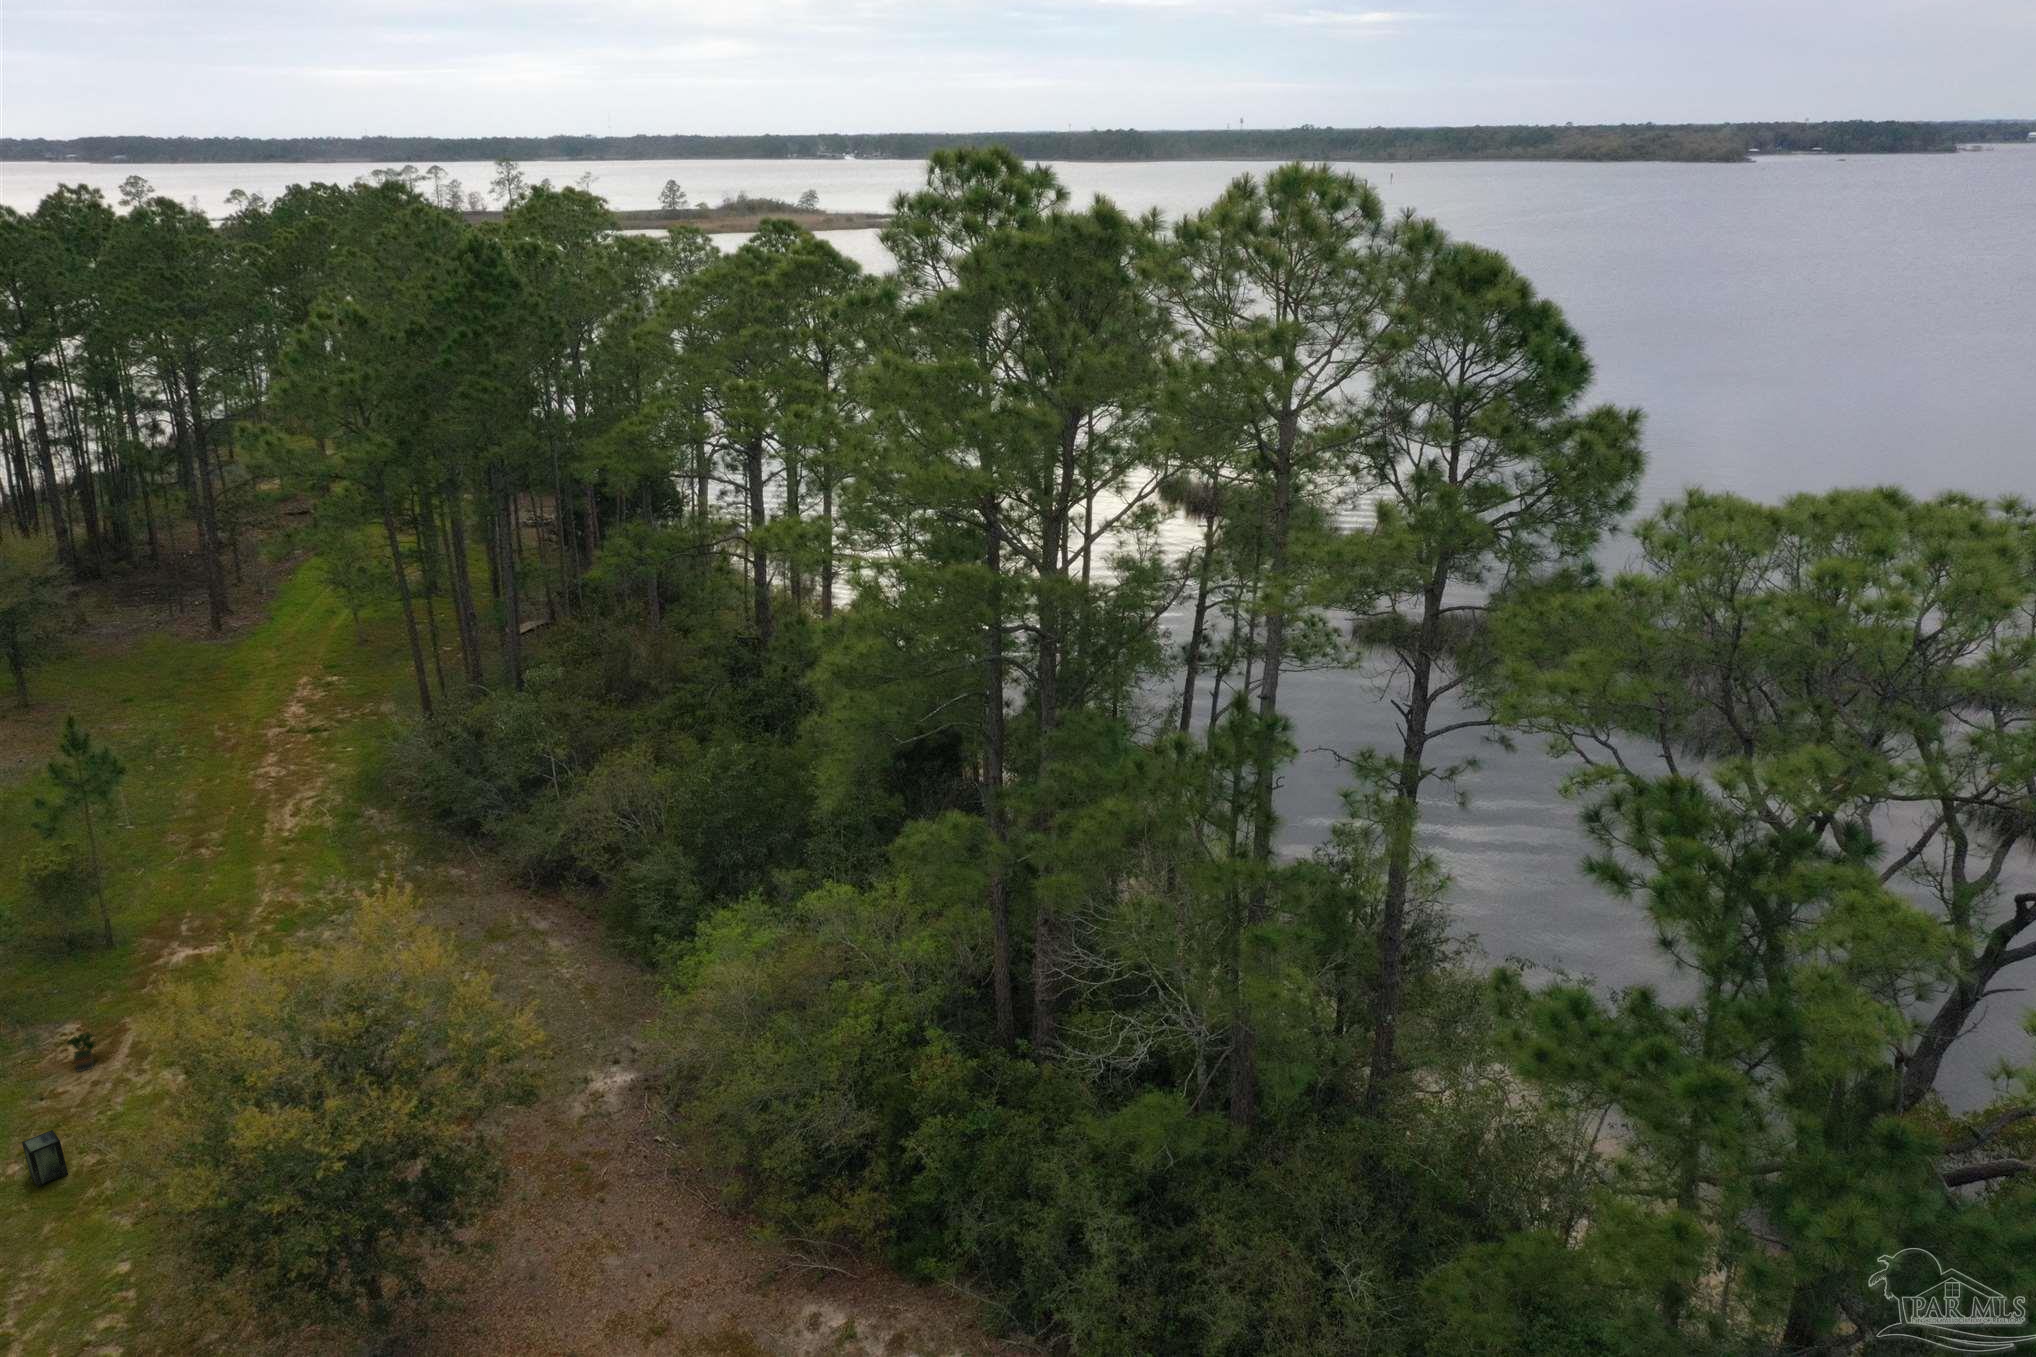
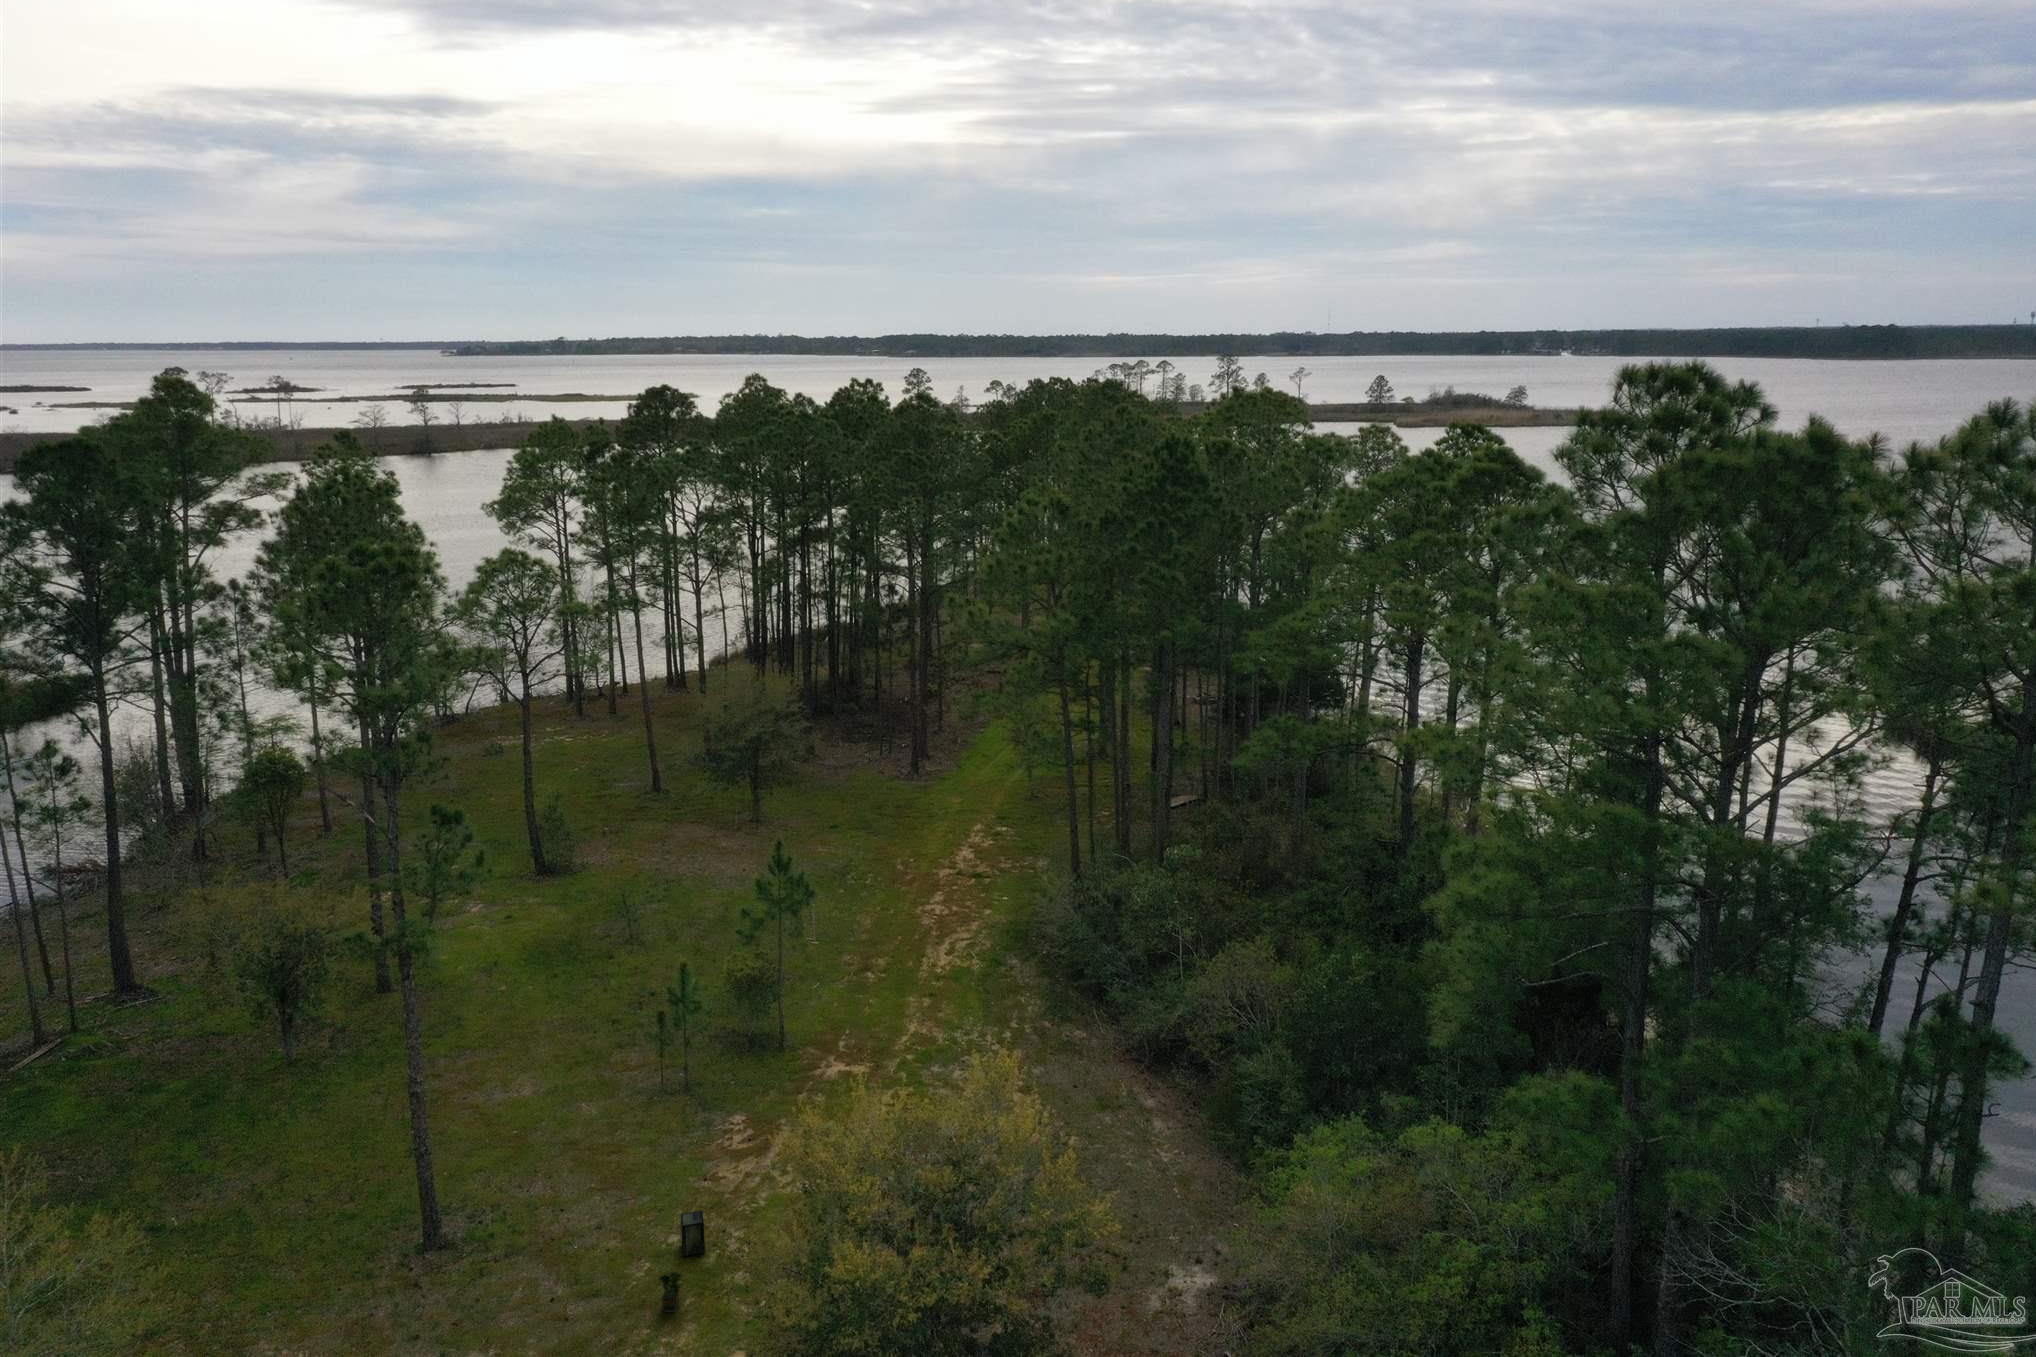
potted tree: present [66,1033,96,1072] -> present [659,1272,683,1312]

